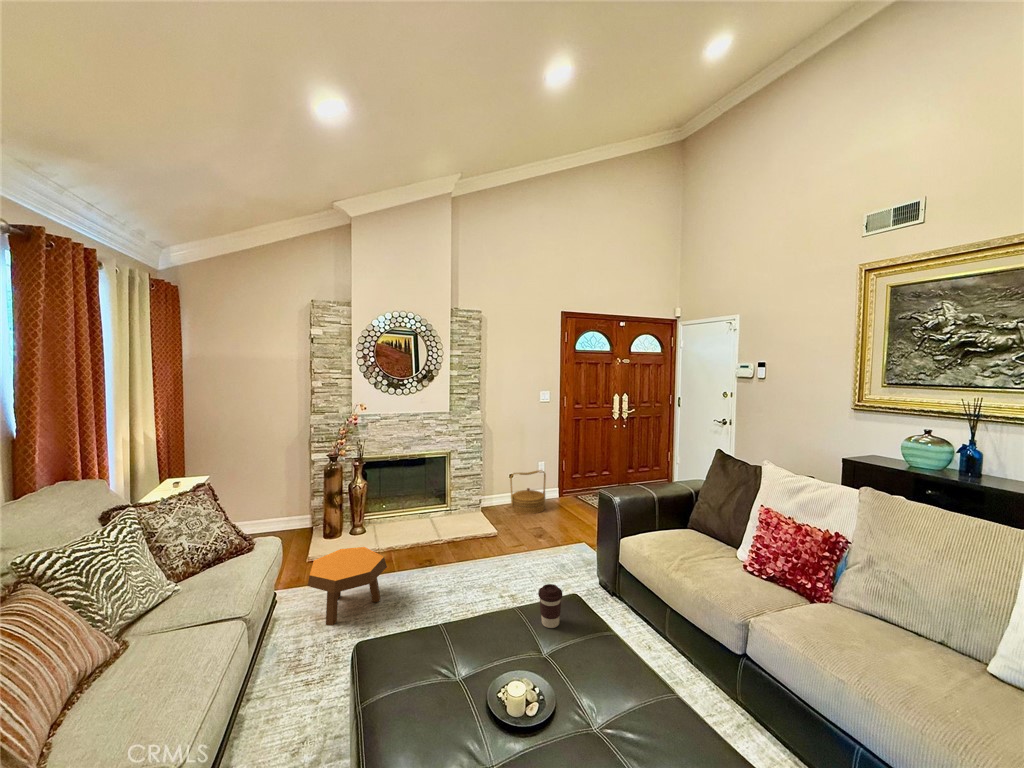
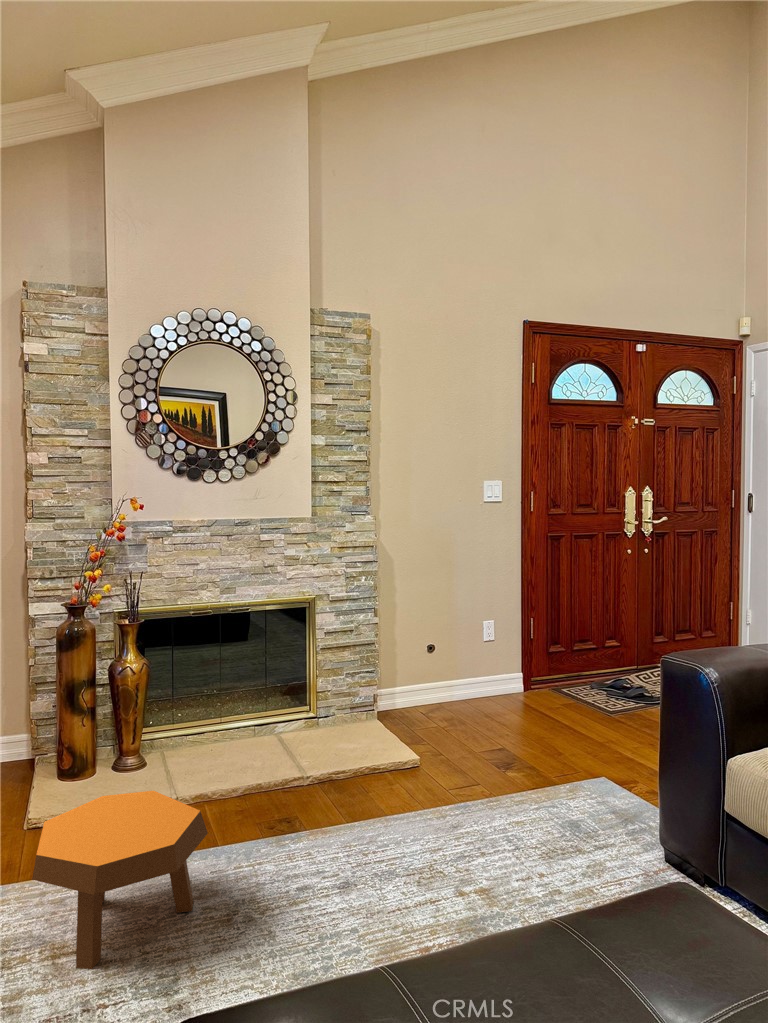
woven basket: present [510,470,546,514] -> none [431,636,503,723]
coffee cup: present [538,584,562,628] -> none [628,863,693,975]

